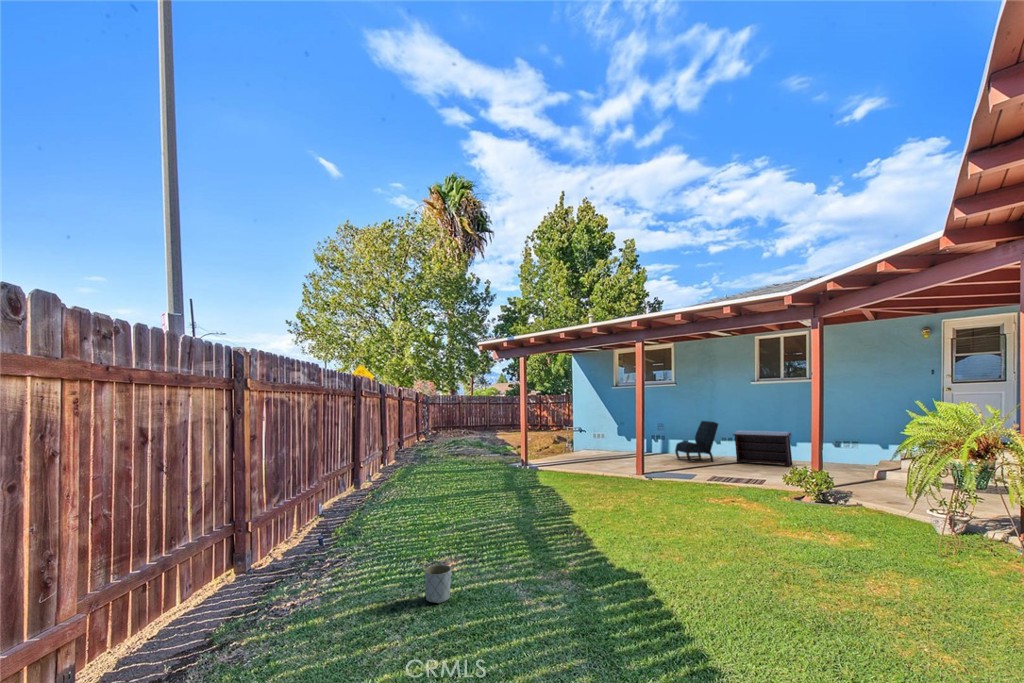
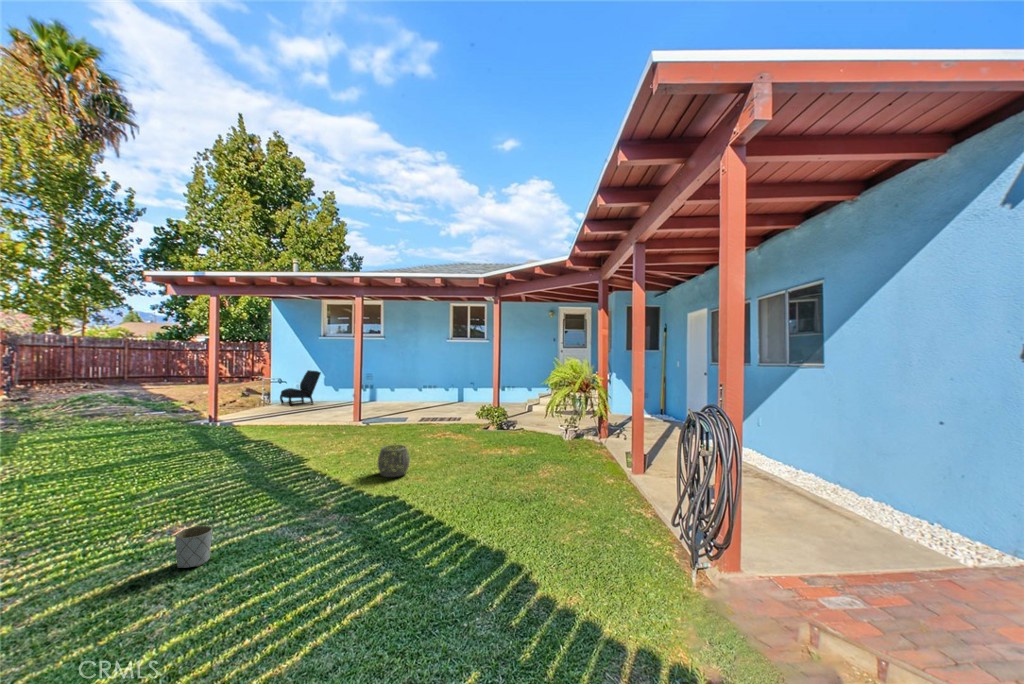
lounge chair: present [675,421,718,462] -> present [280,370,321,406]
bench: present [733,430,792,467] -> none [430,379,471,406]
woven basket: none [632,509,670,550] -> present [378,445,410,477]

